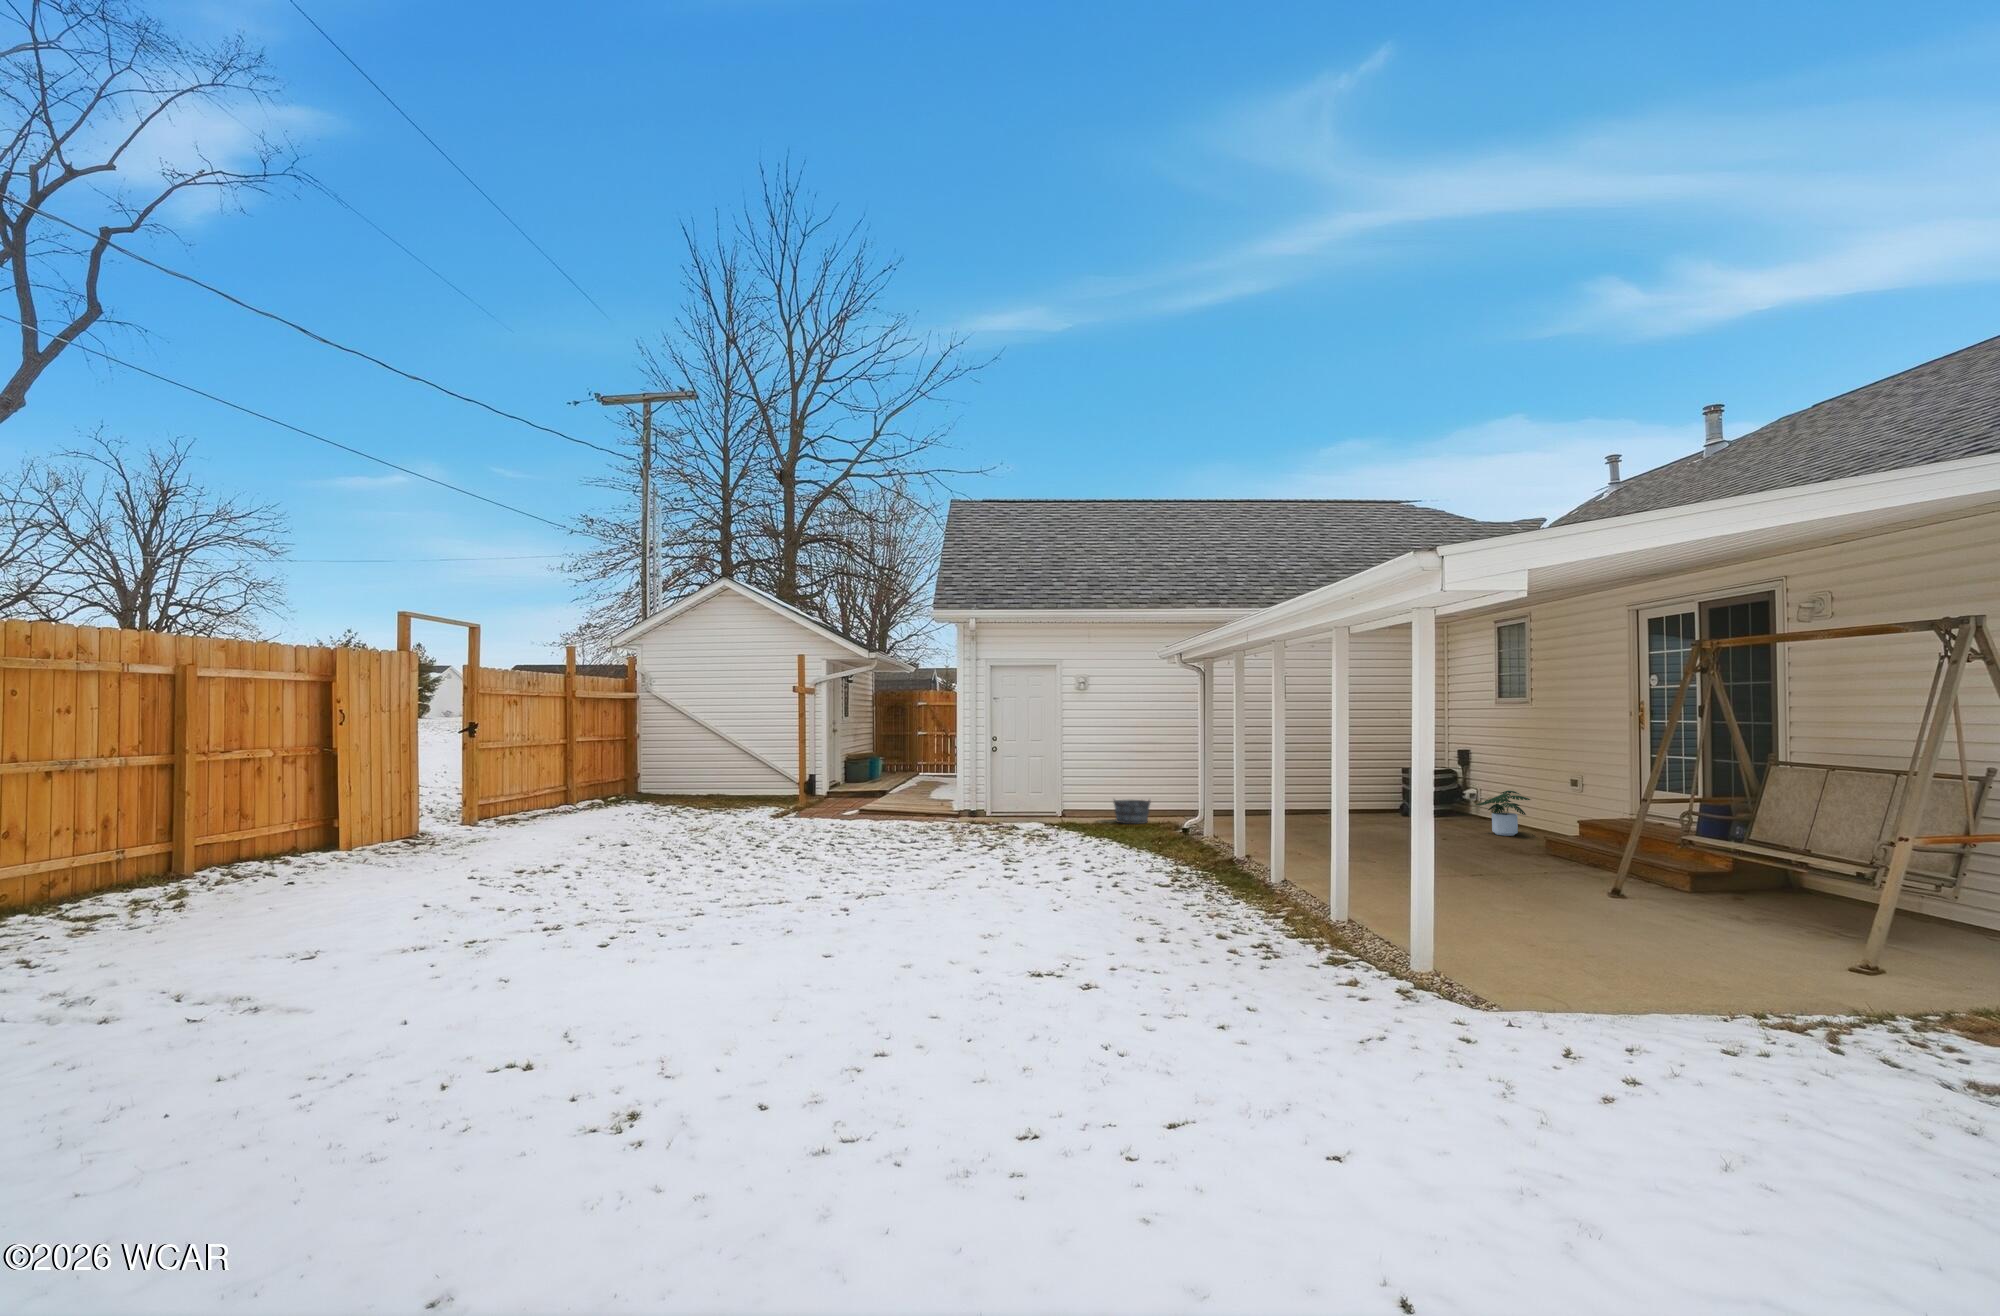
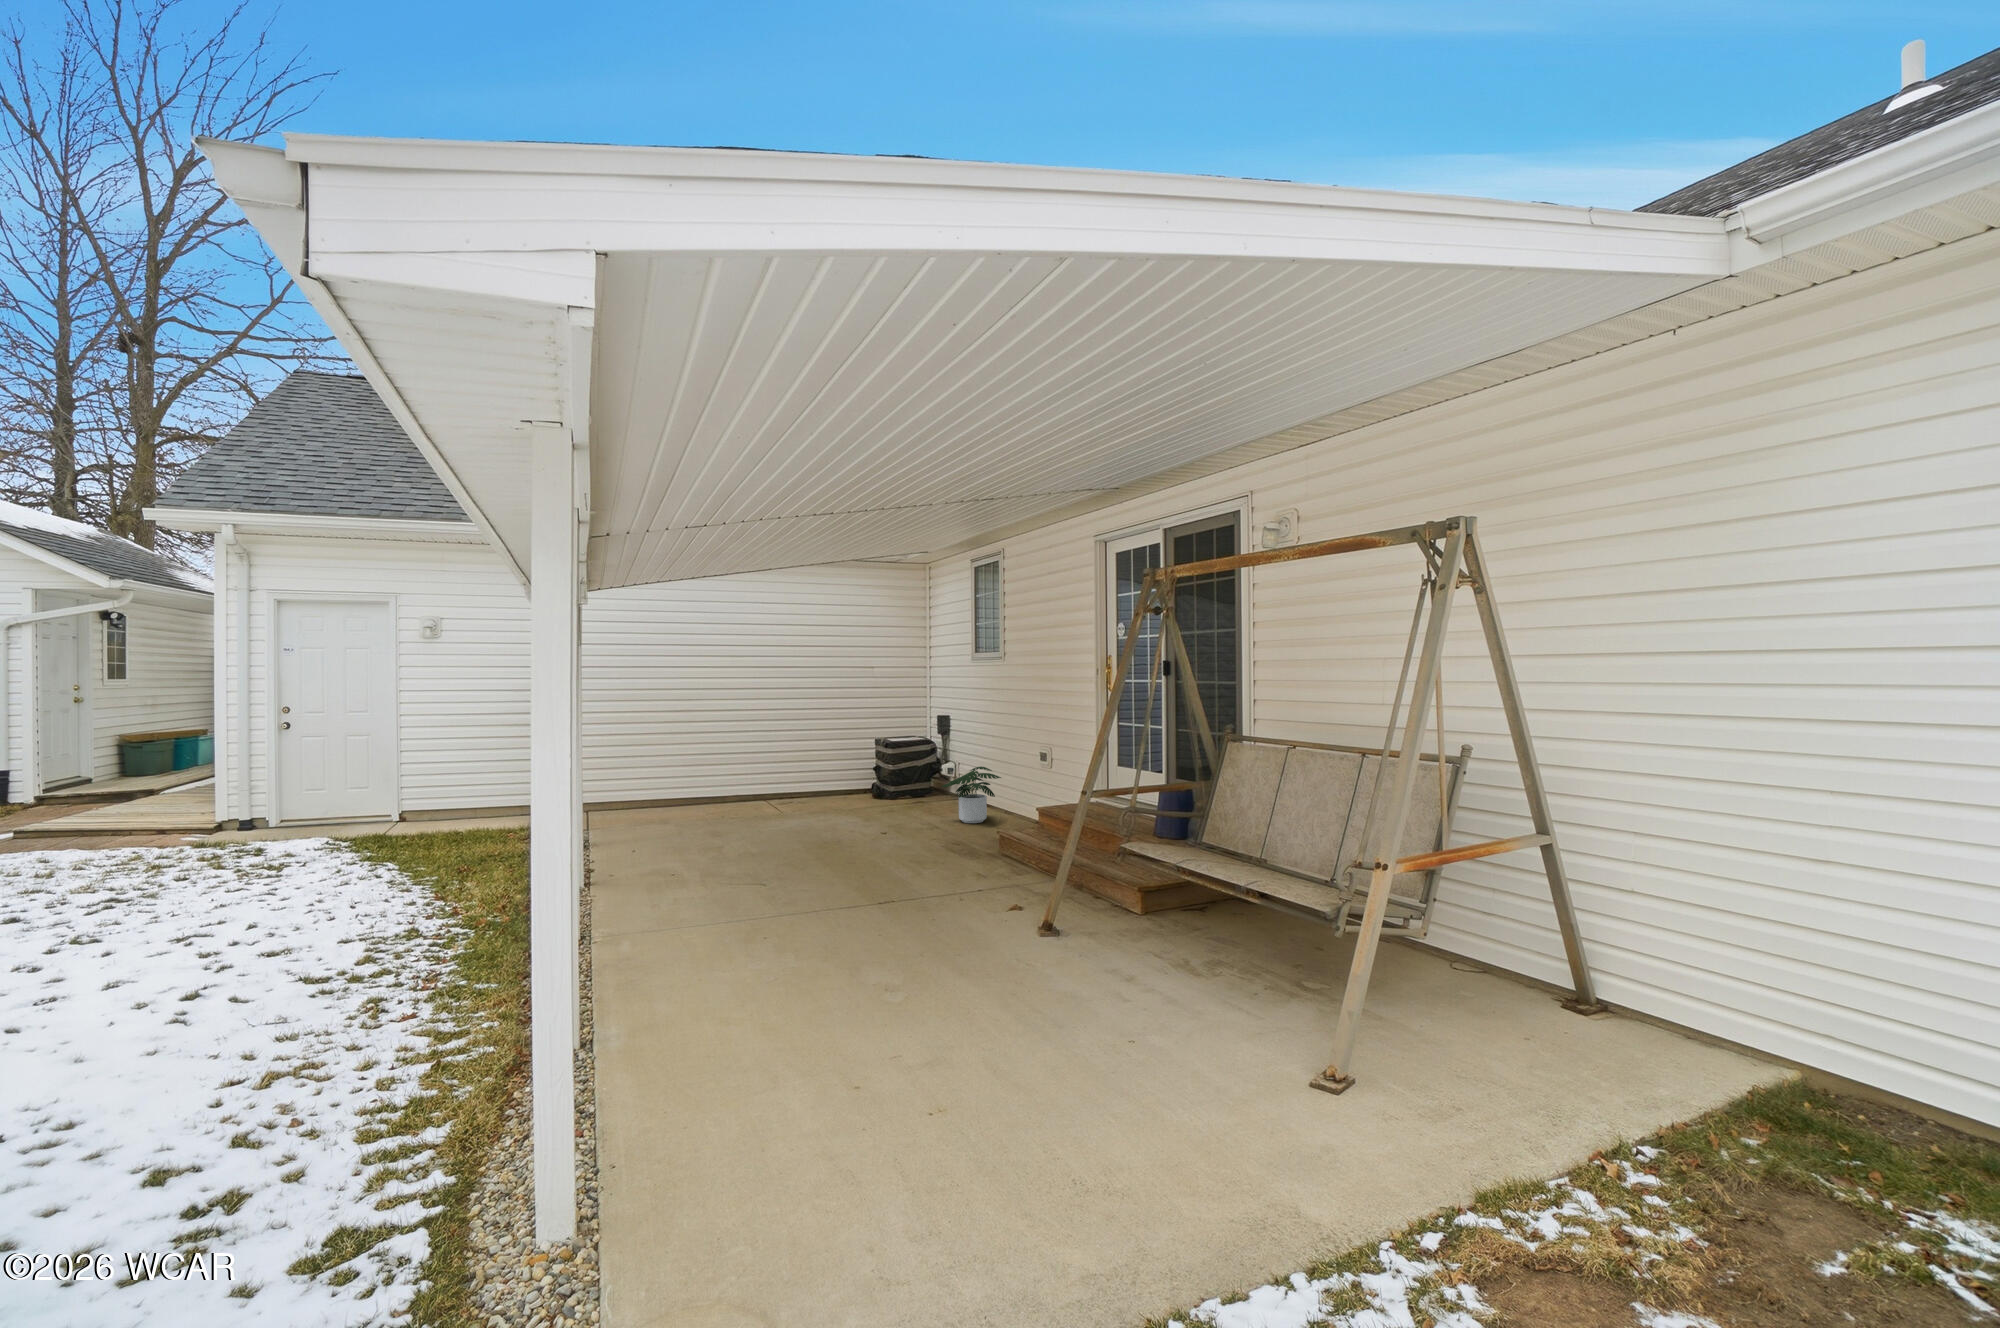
bucket: present [1114,800,1151,824] -> none [445,803,509,844]

